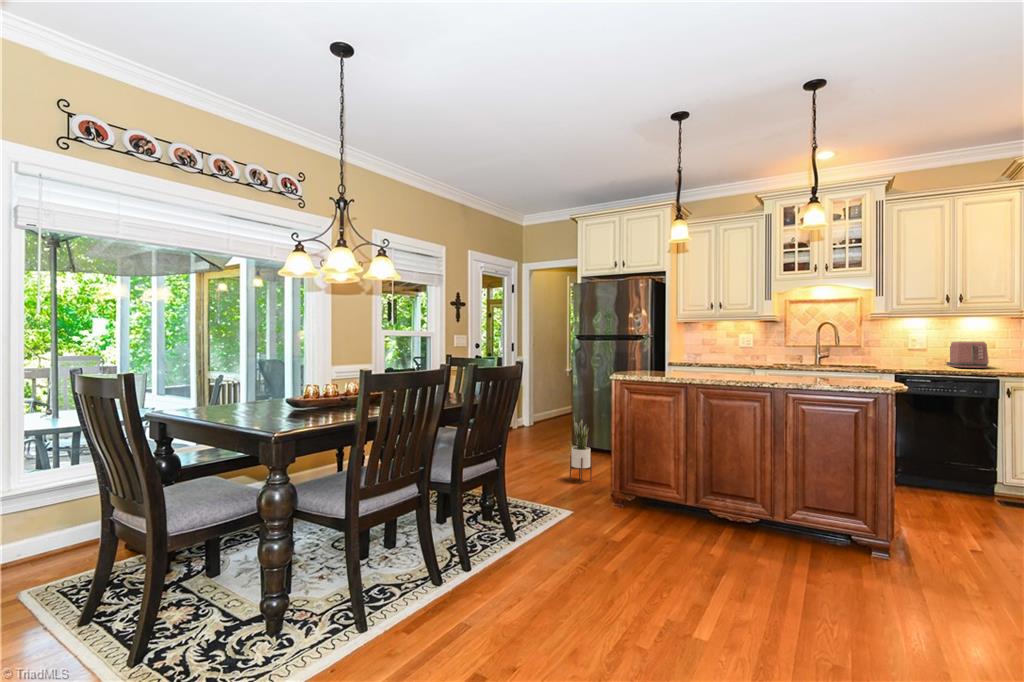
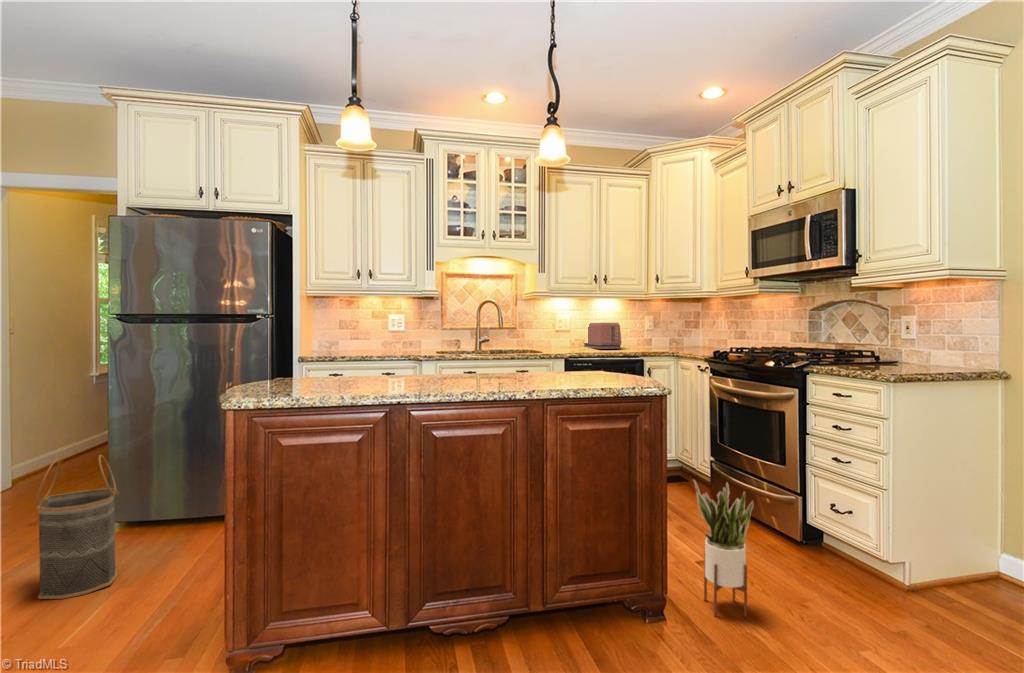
basket: none [541,402,572,468] -> present [37,455,119,599]
potted plant: present [570,418,592,484] -> present [693,480,754,617]

